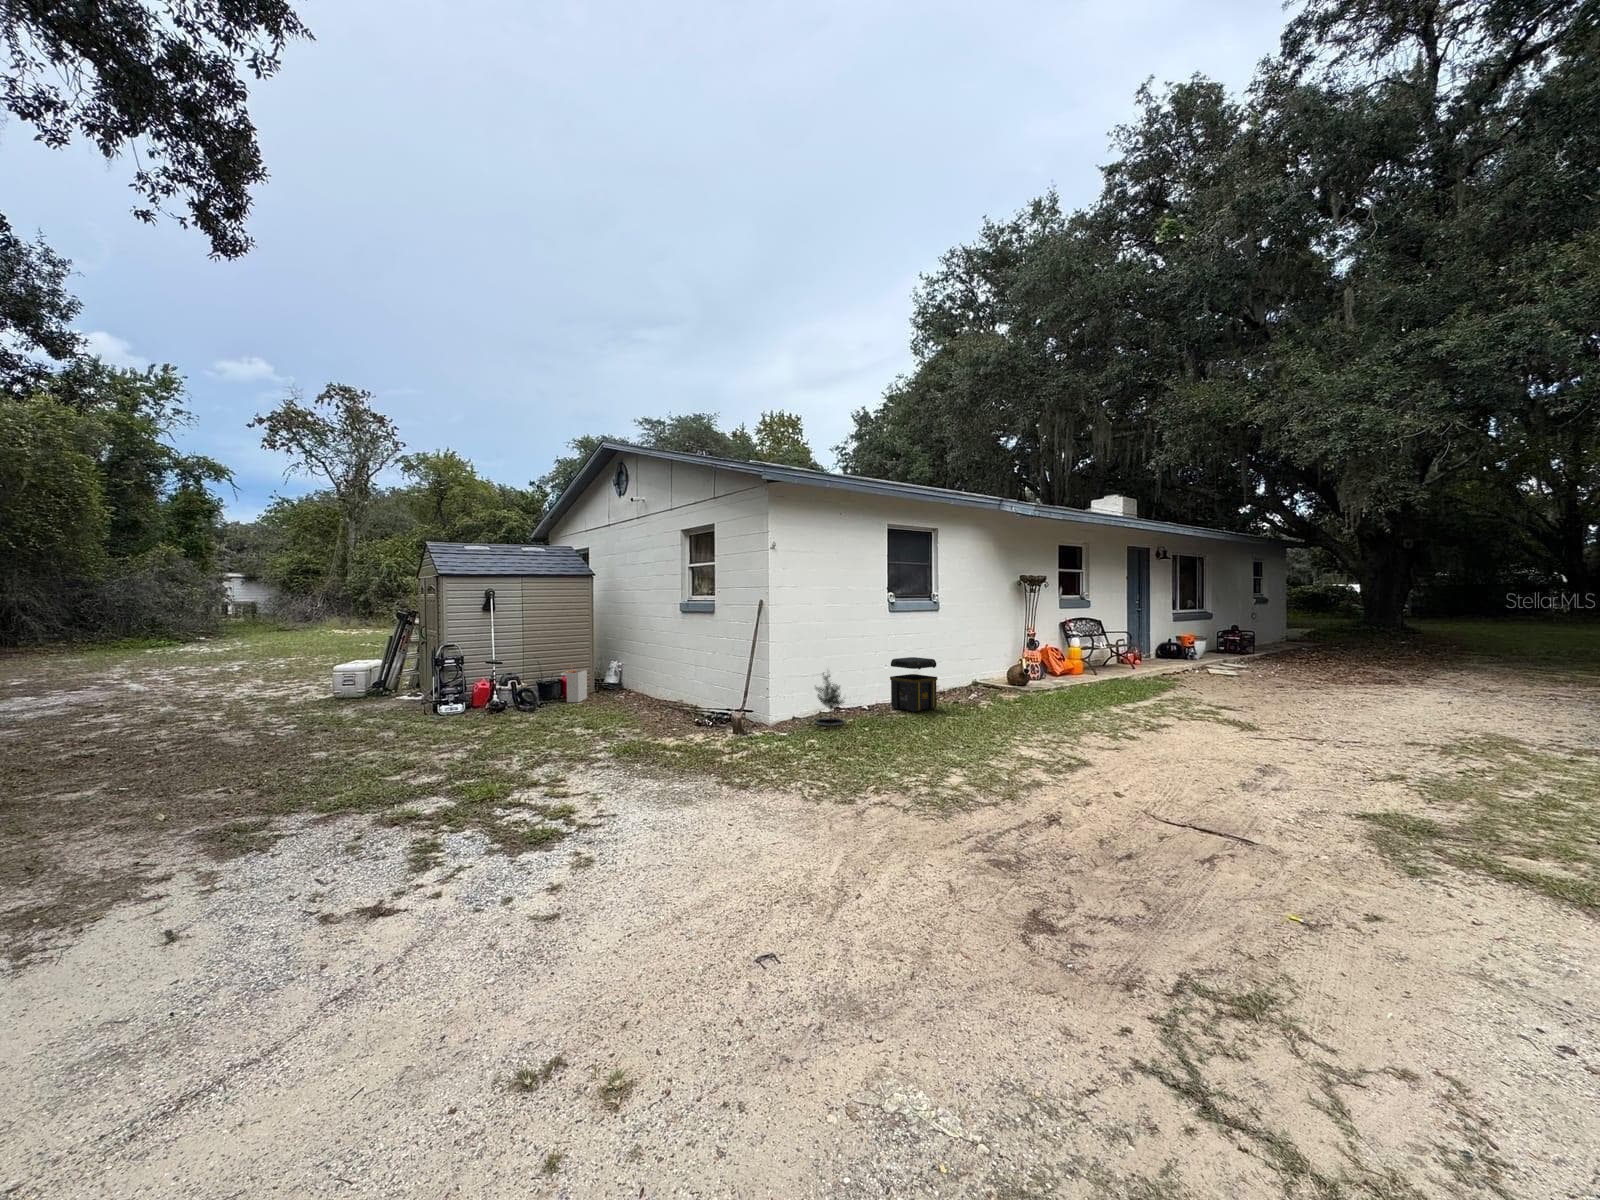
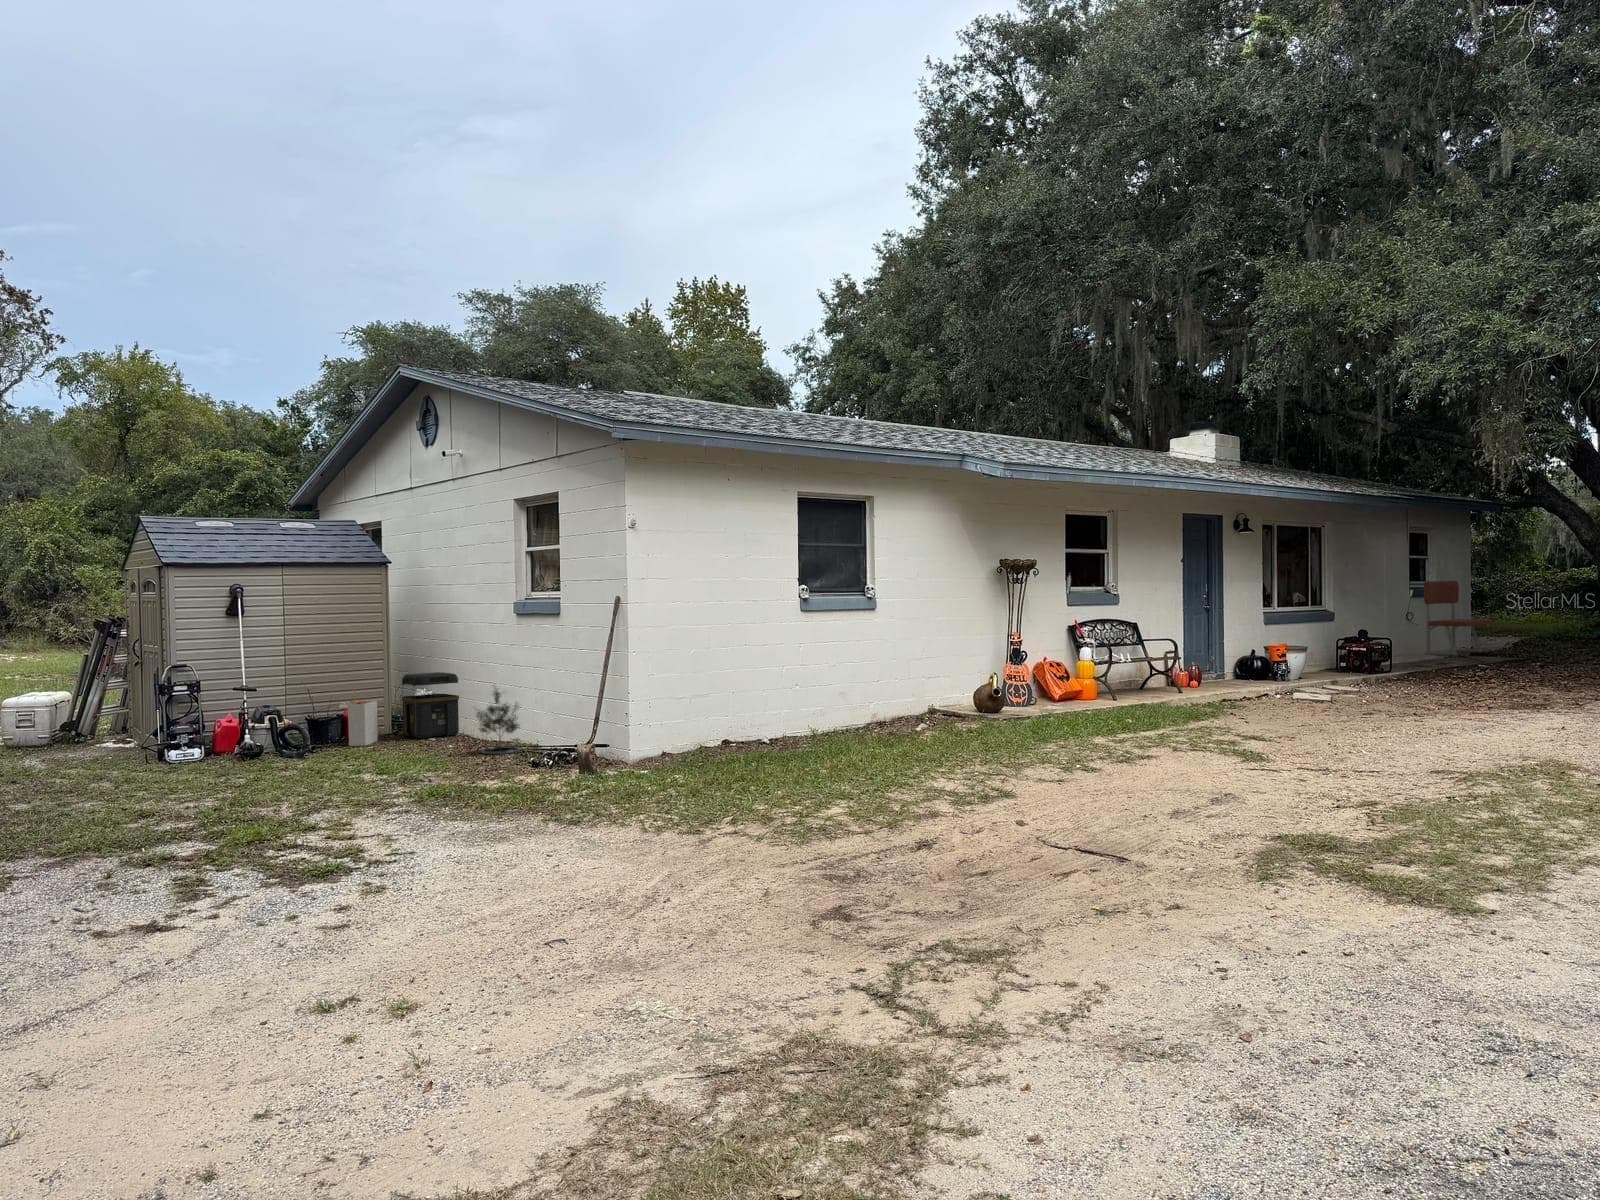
bench: none [1267,594,1312,643] -> present [1424,581,1493,655]
toolbox: present [890,657,938,712] -> present [402,672,459,739]
potted tree: present [815,674,845,726] -> present [477,688,520,754]

